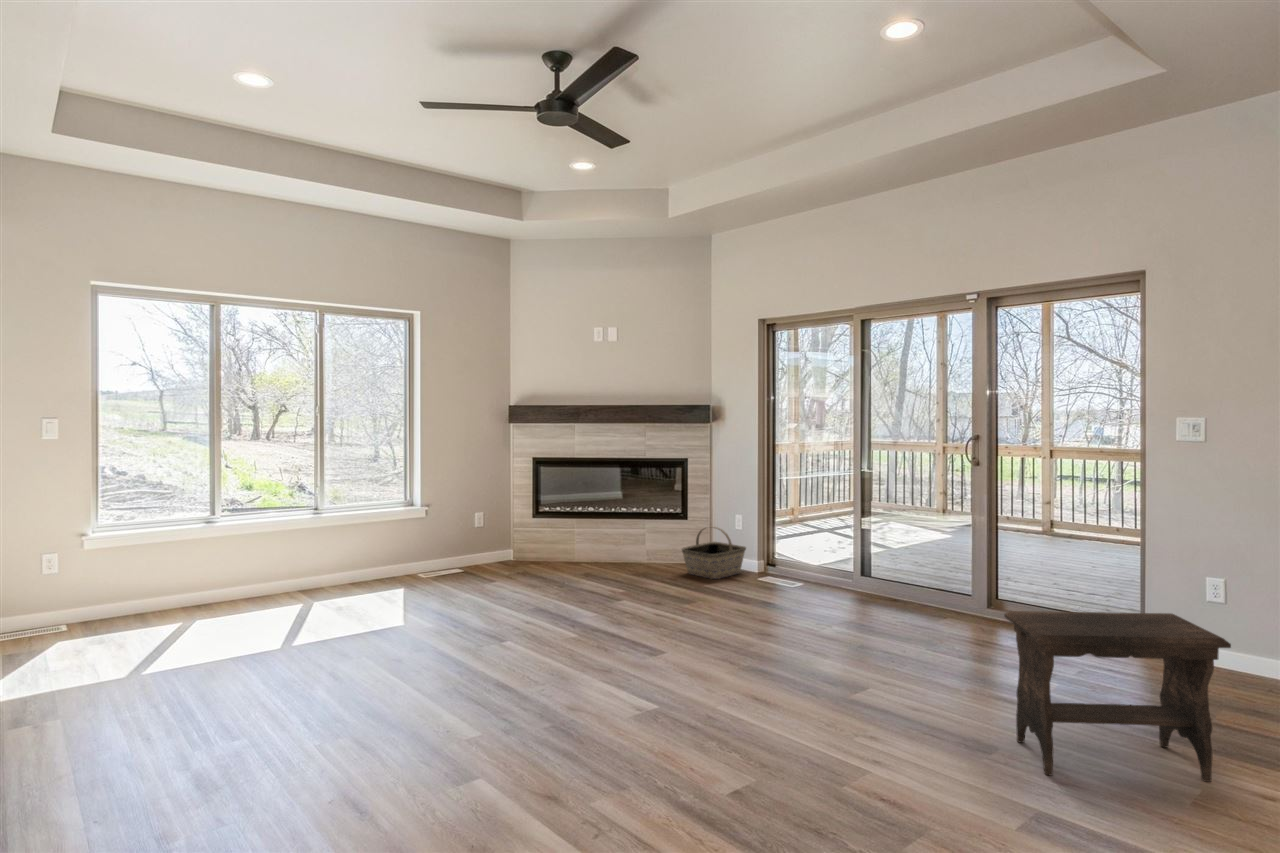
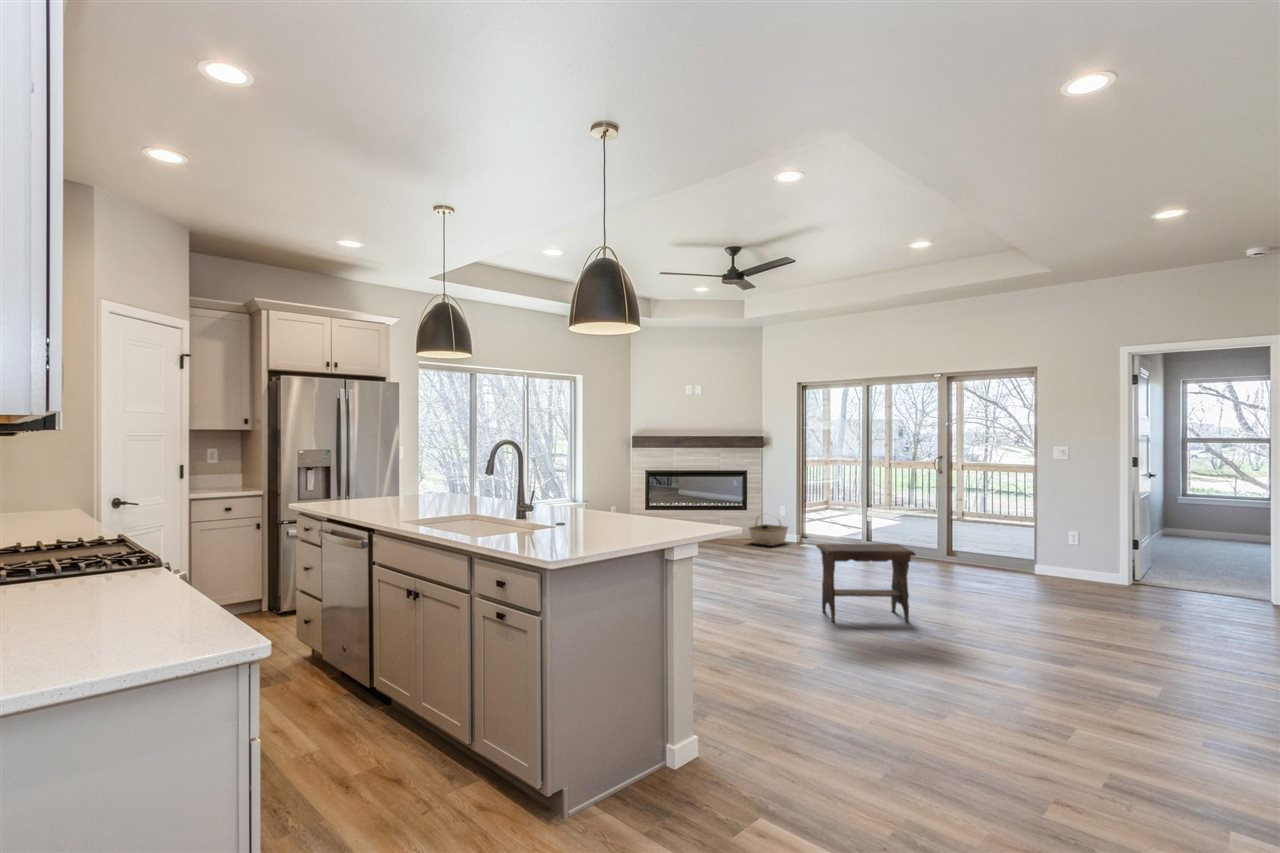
footstool: present [1004,611,1231,782] -> present [816,544,916,622]

